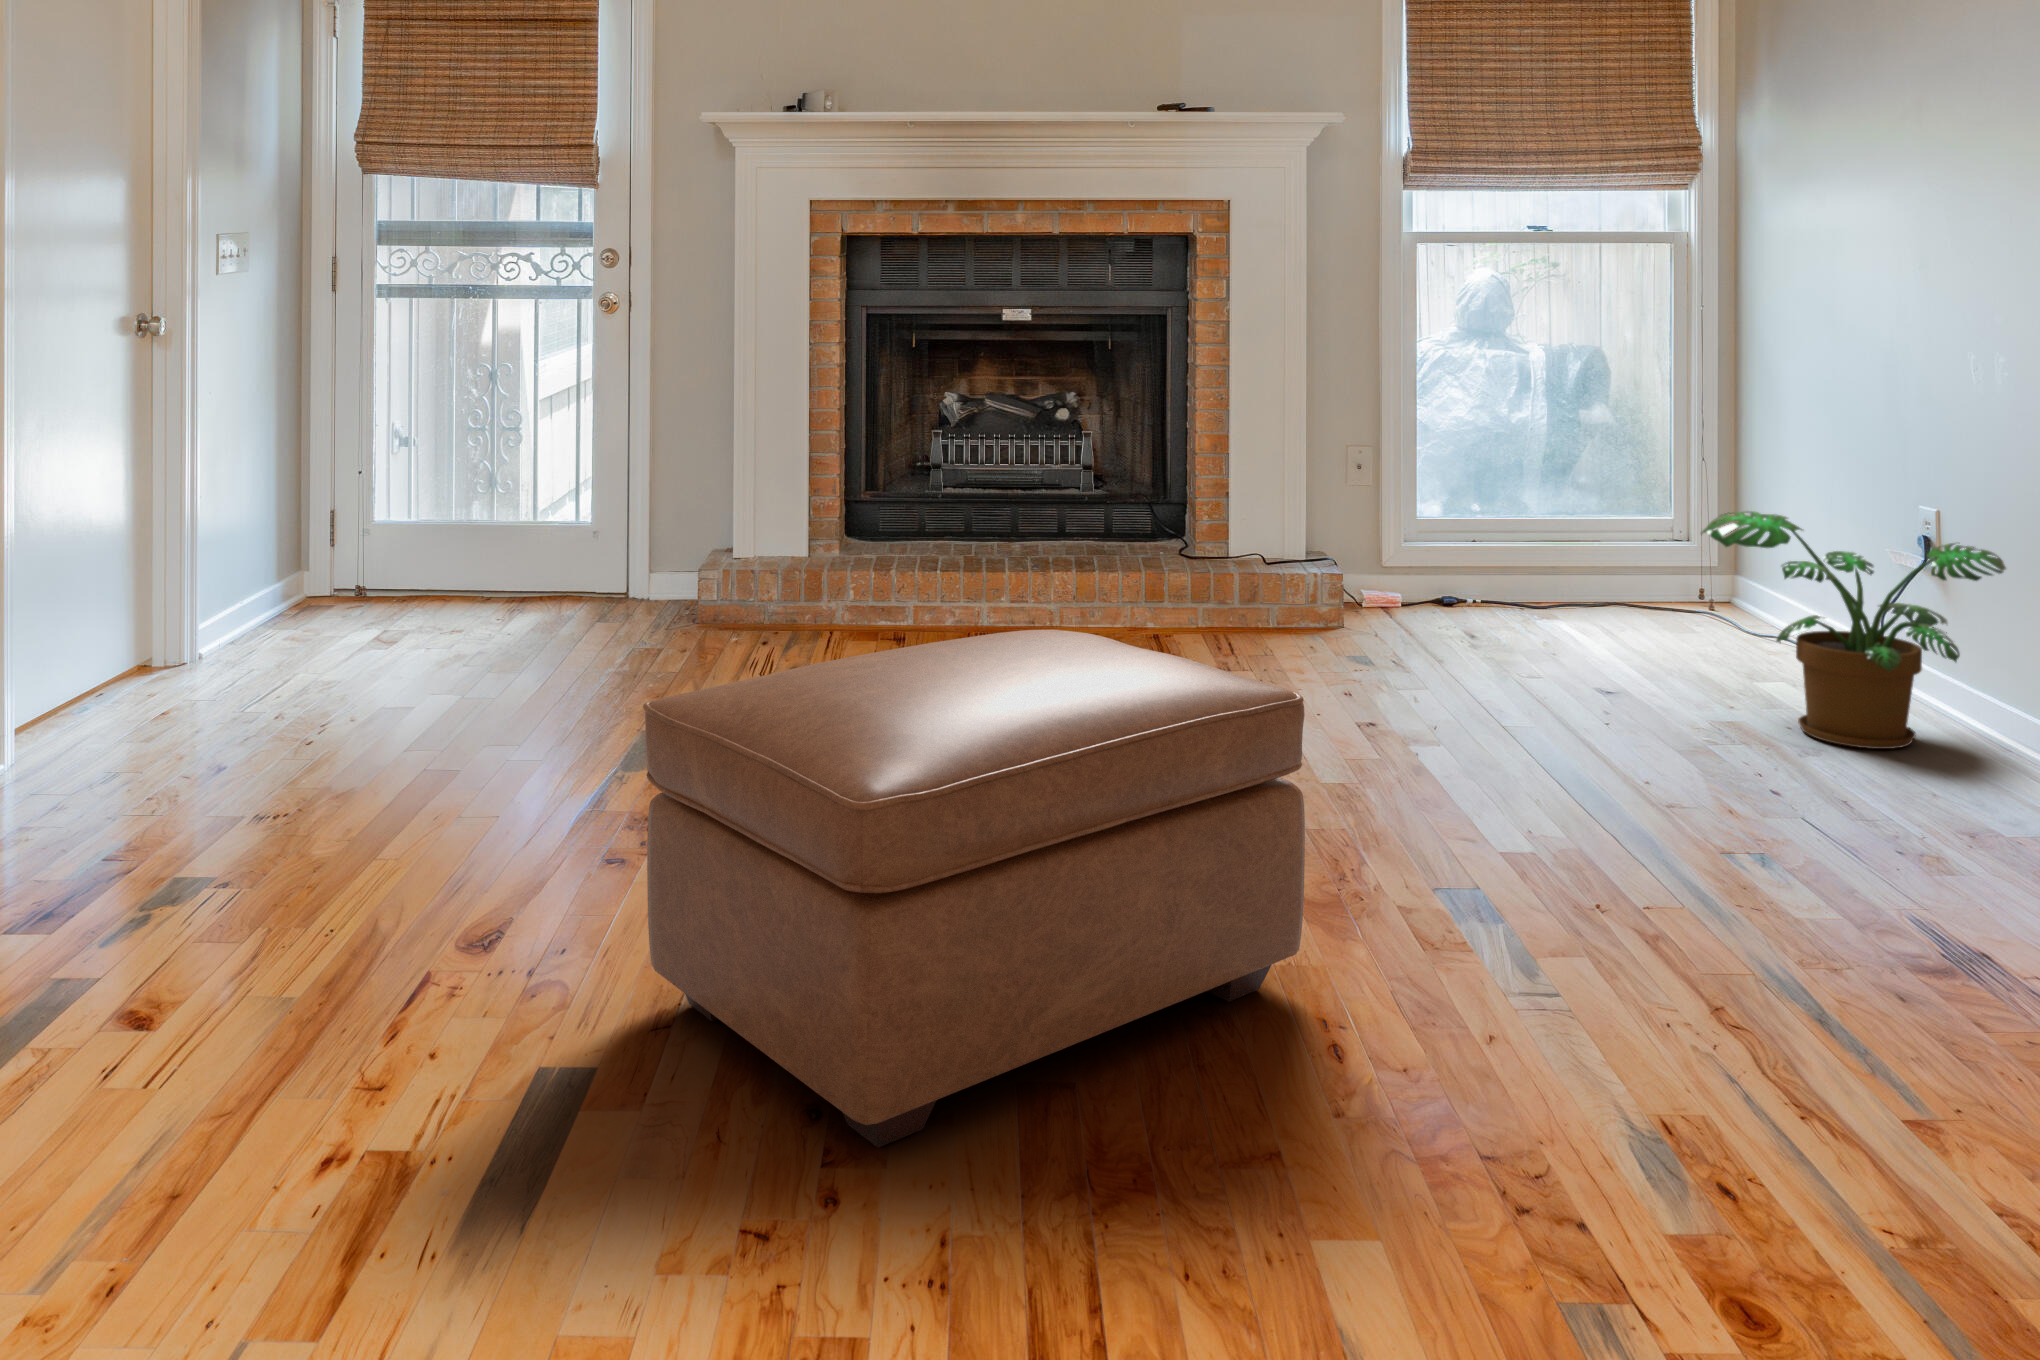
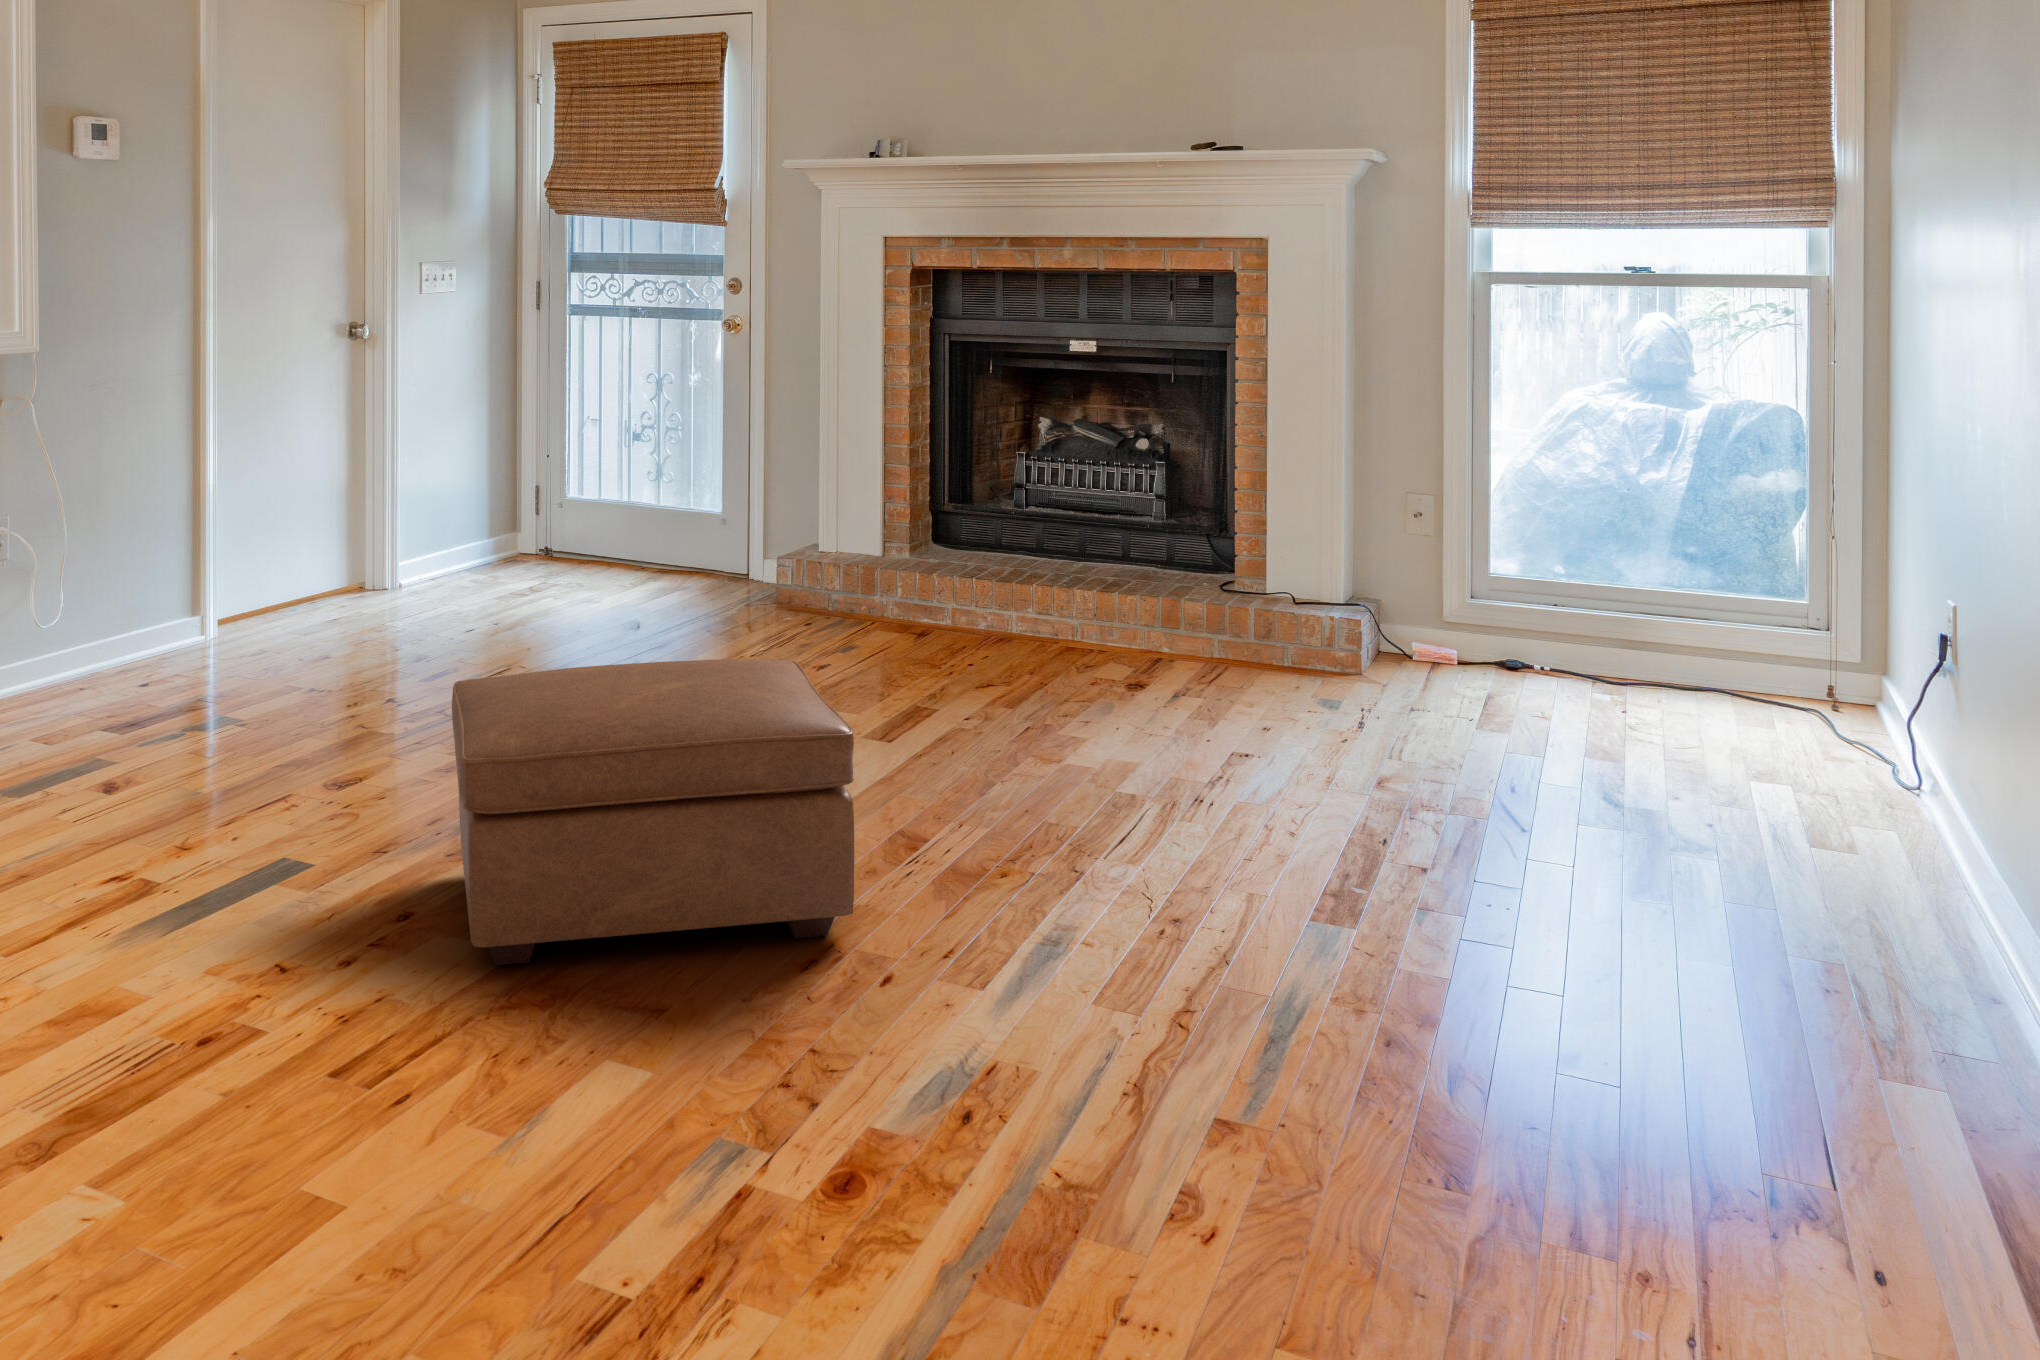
potted plant: present [1701,511,2006,749] -> none [1608,607,1870,869]

